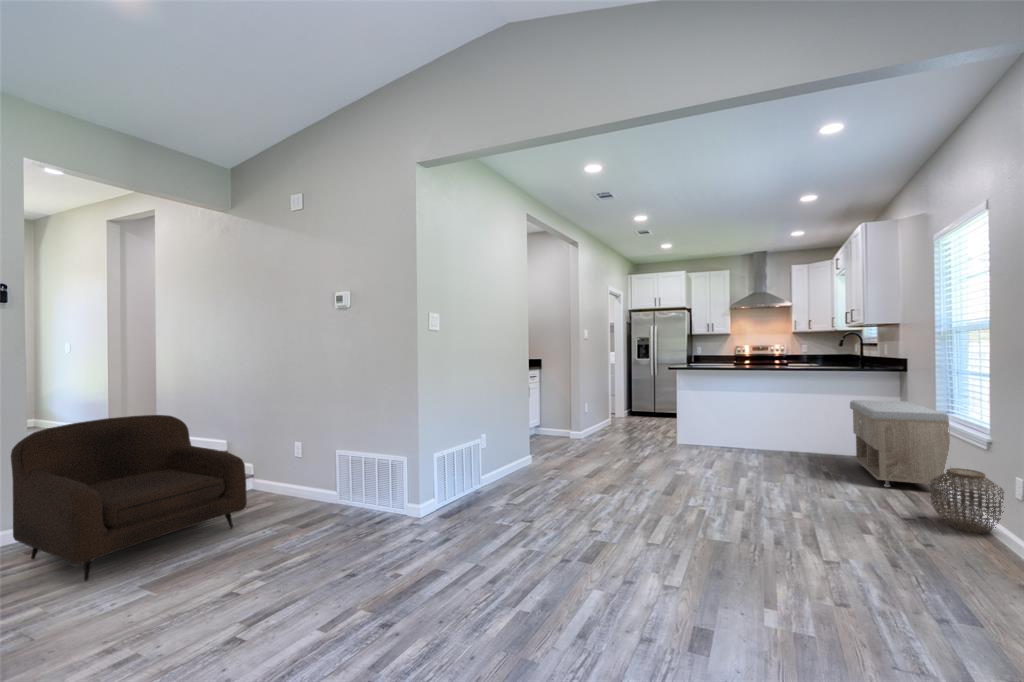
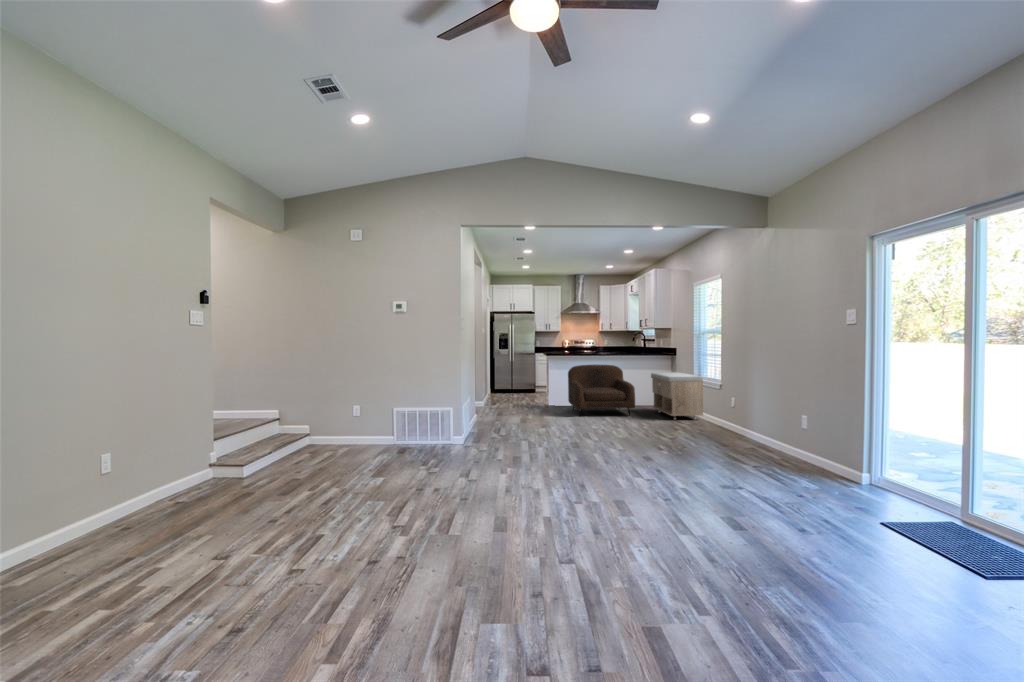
armchair: present [11,415,247,581] -> present [568,365,635,416]
woven basket: present [930,468,1005,533] -> none [702,402,732,433]

